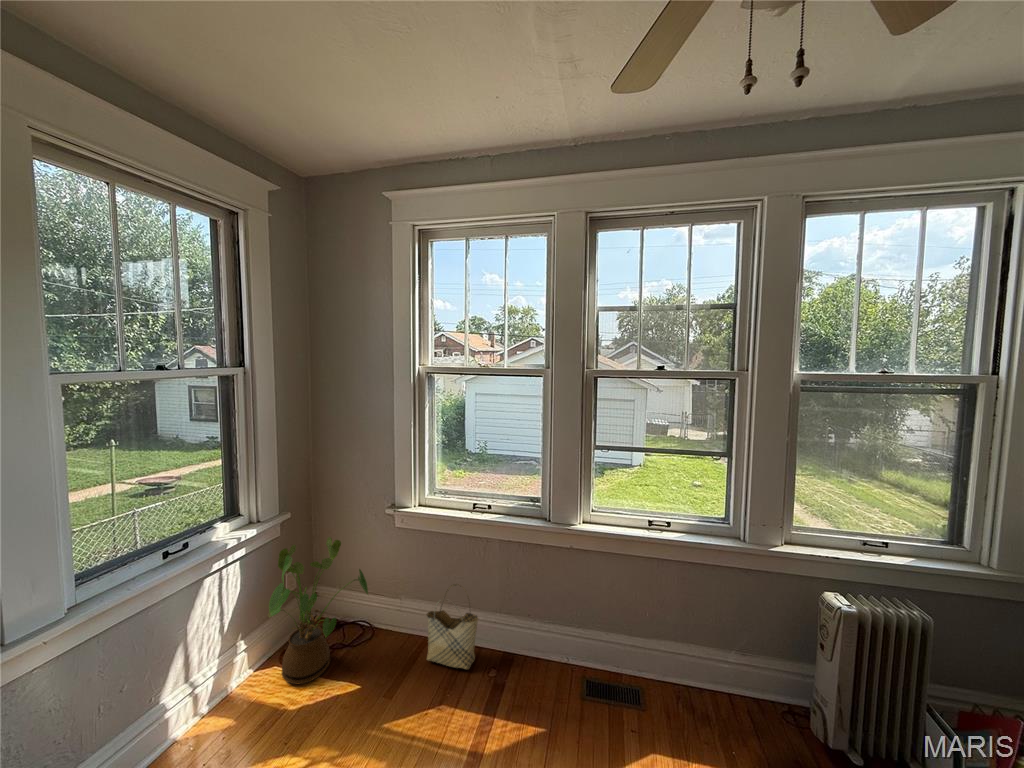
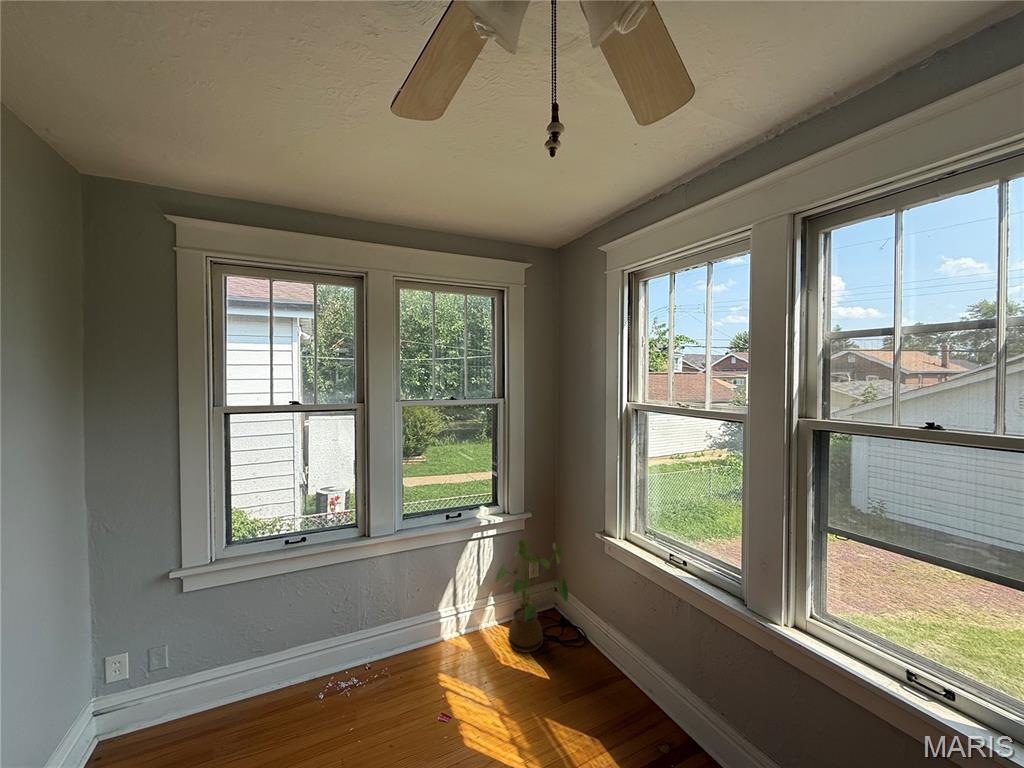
woven basket: present [427,584,478,669] -> none [608,630,658,726]

